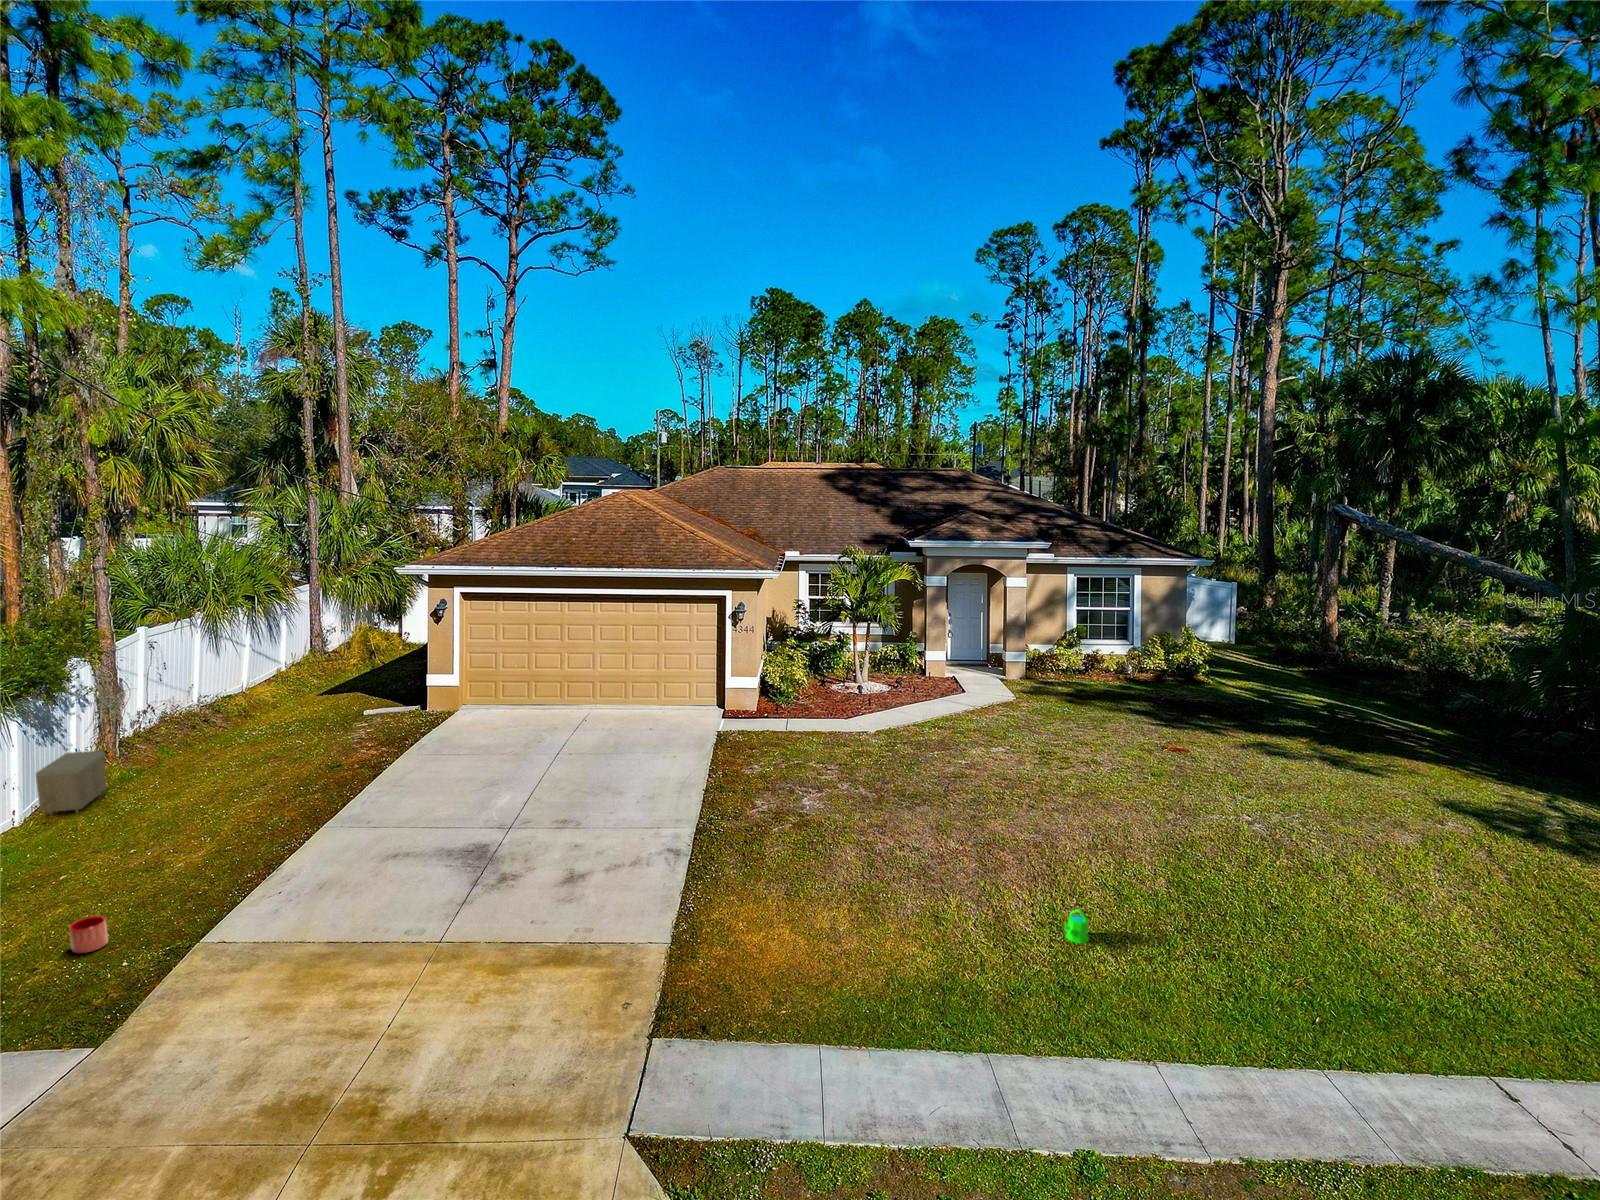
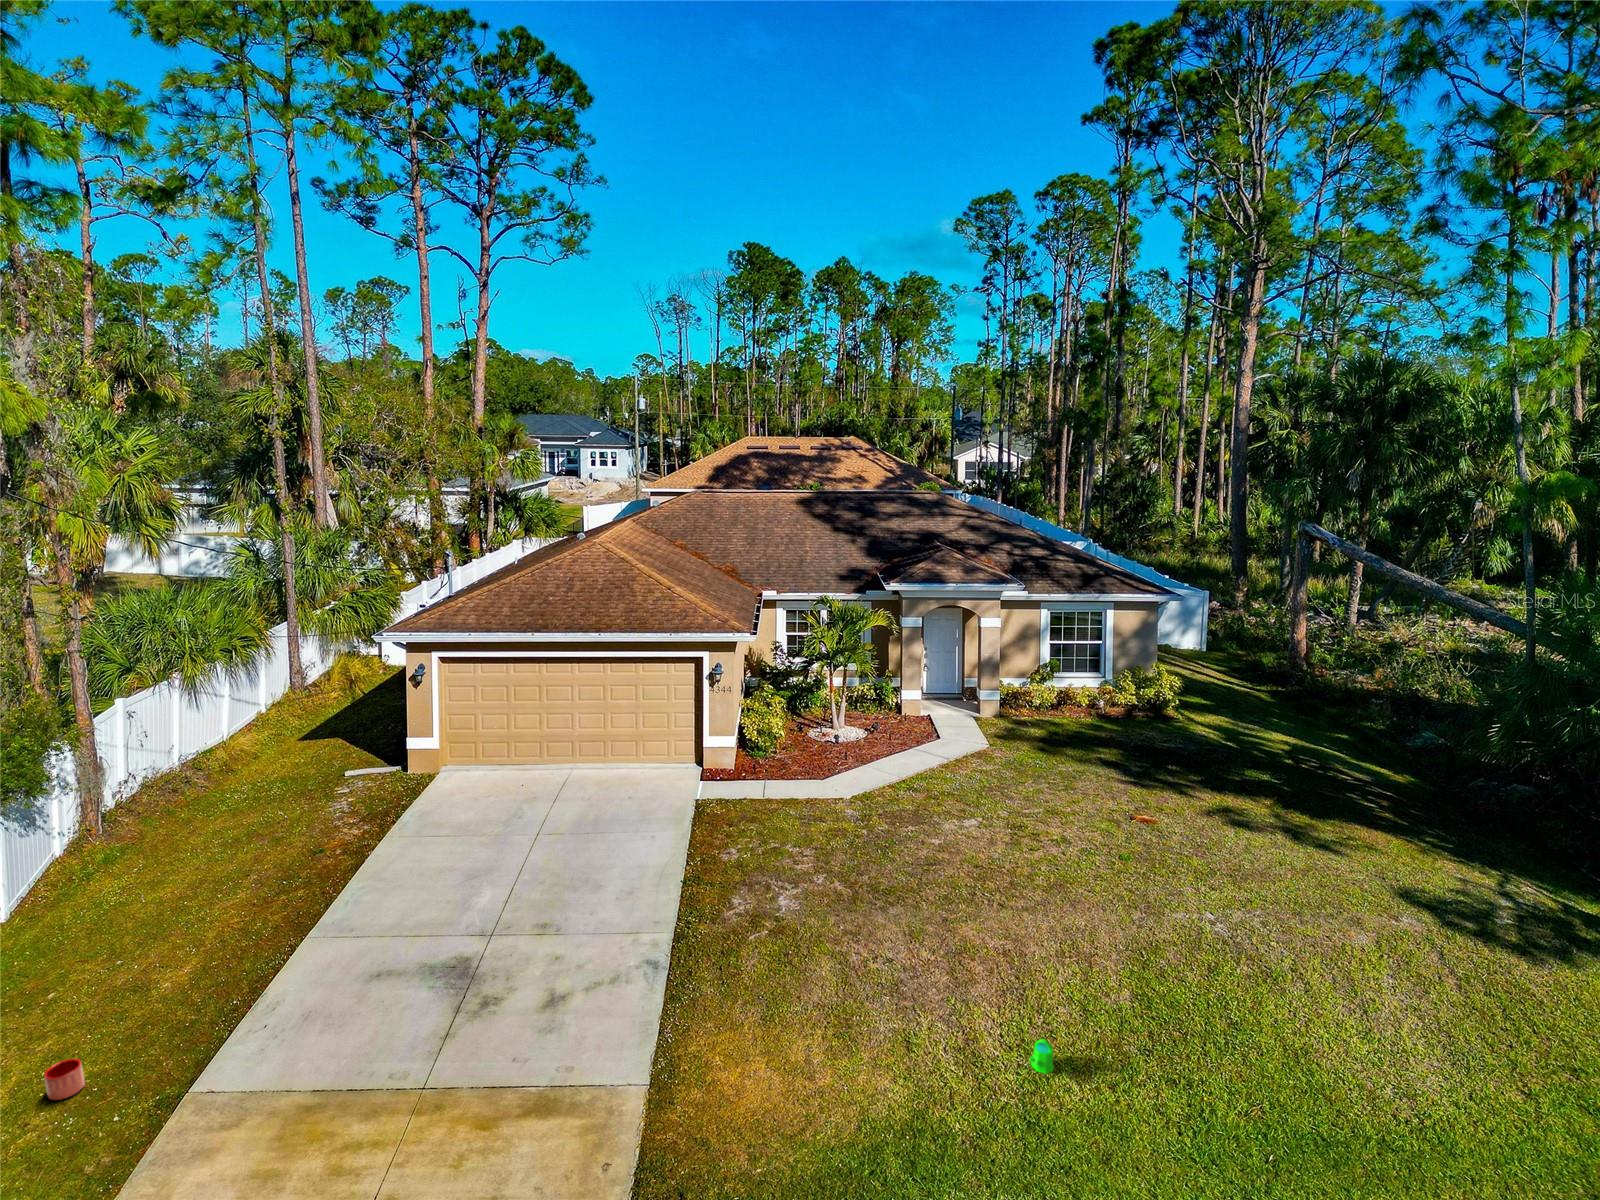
storage bench: present [36,750,107,815] -> none [13,840,88,911]

